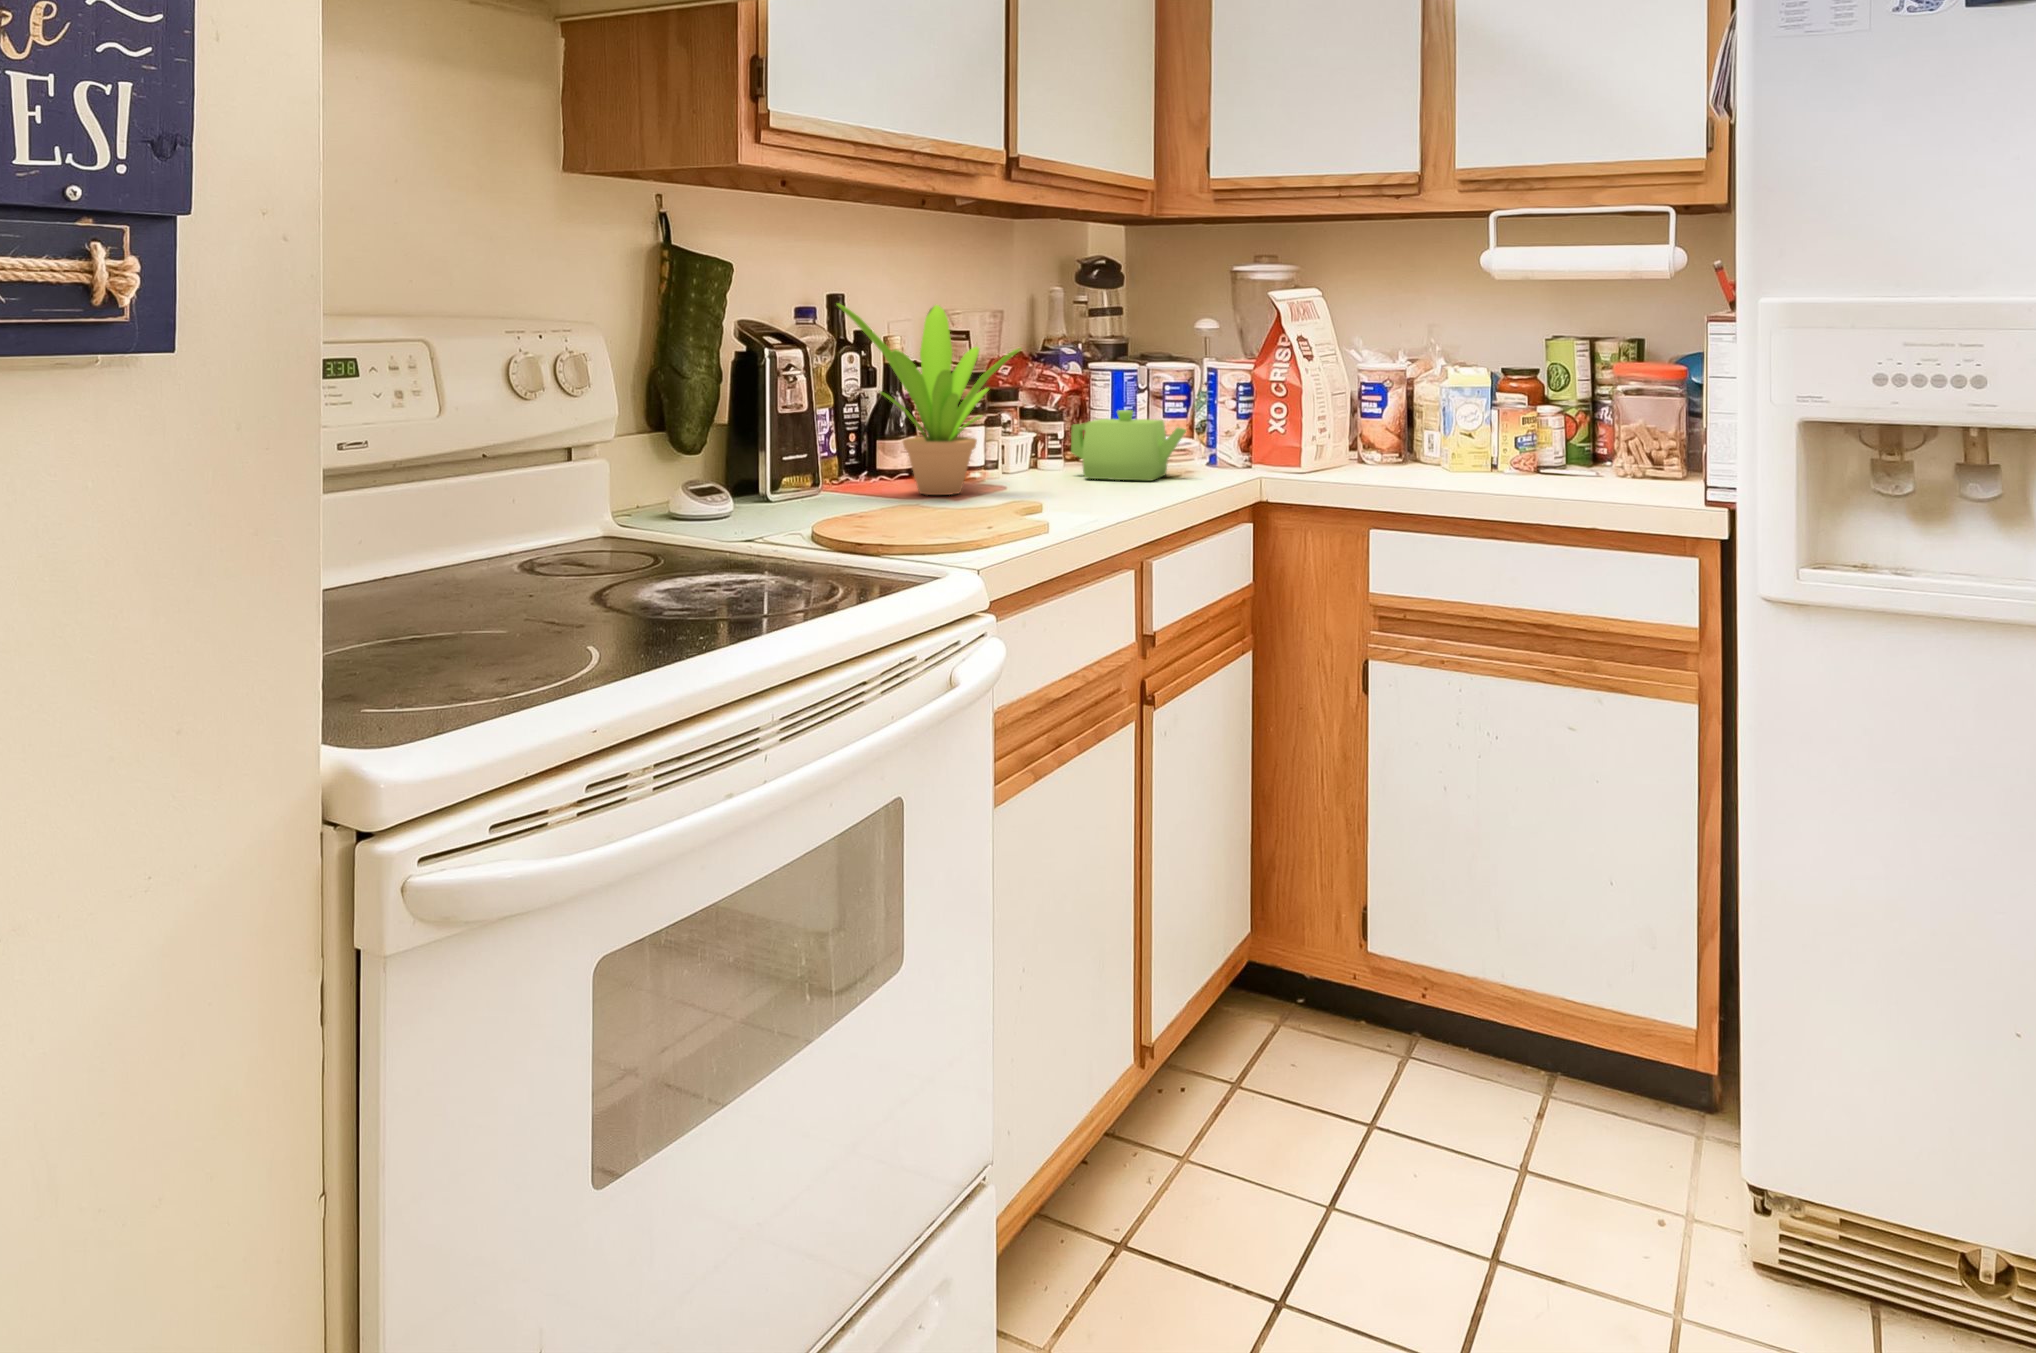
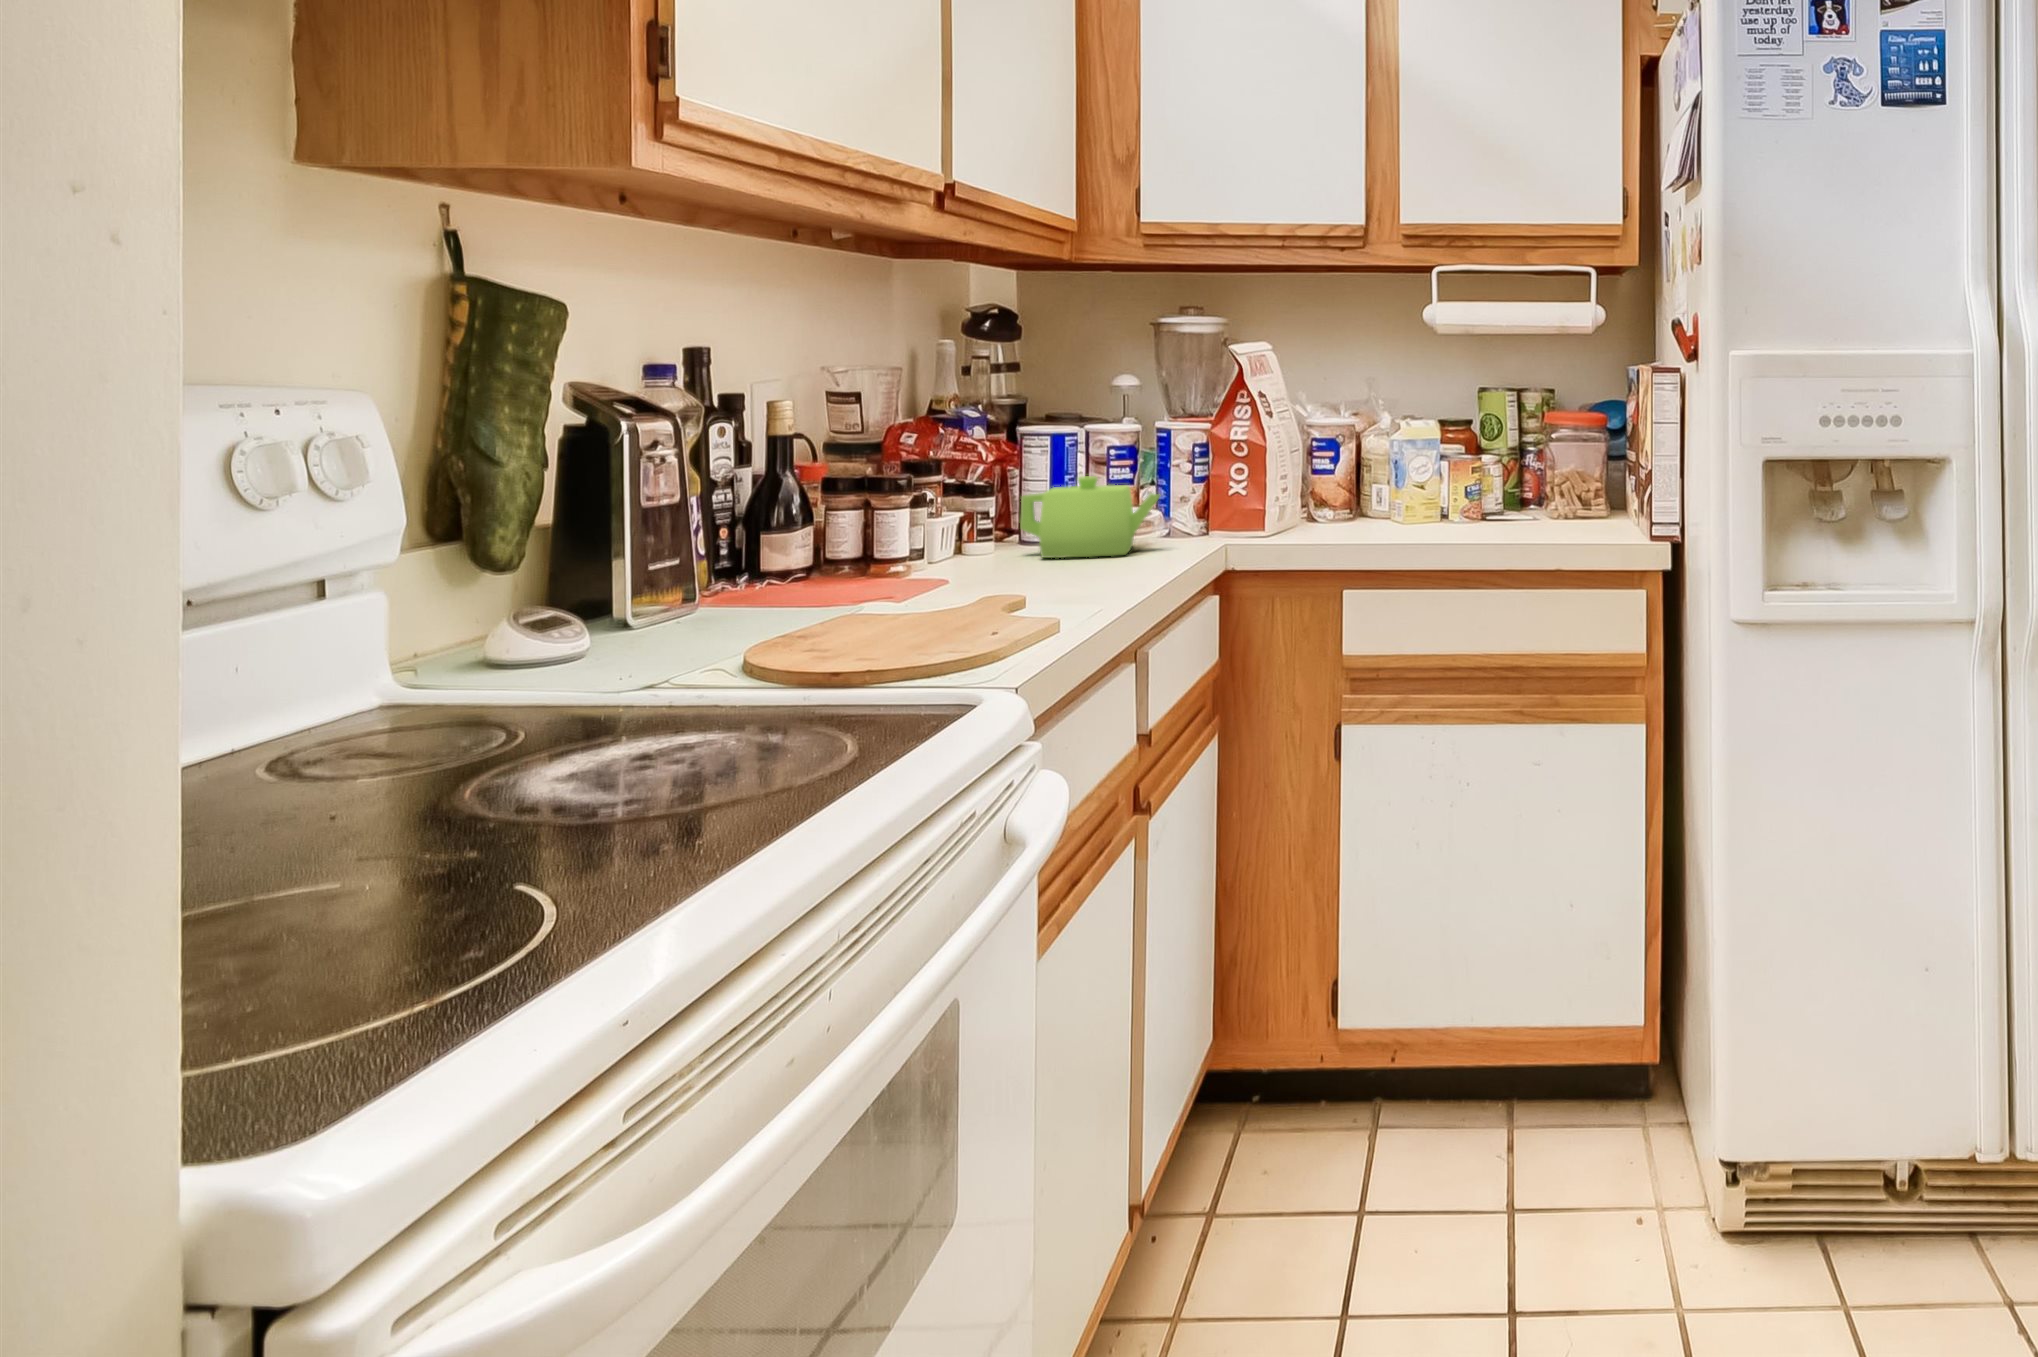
potted plant: present [837,304,1021,495] -> none [729,356,986,596]

